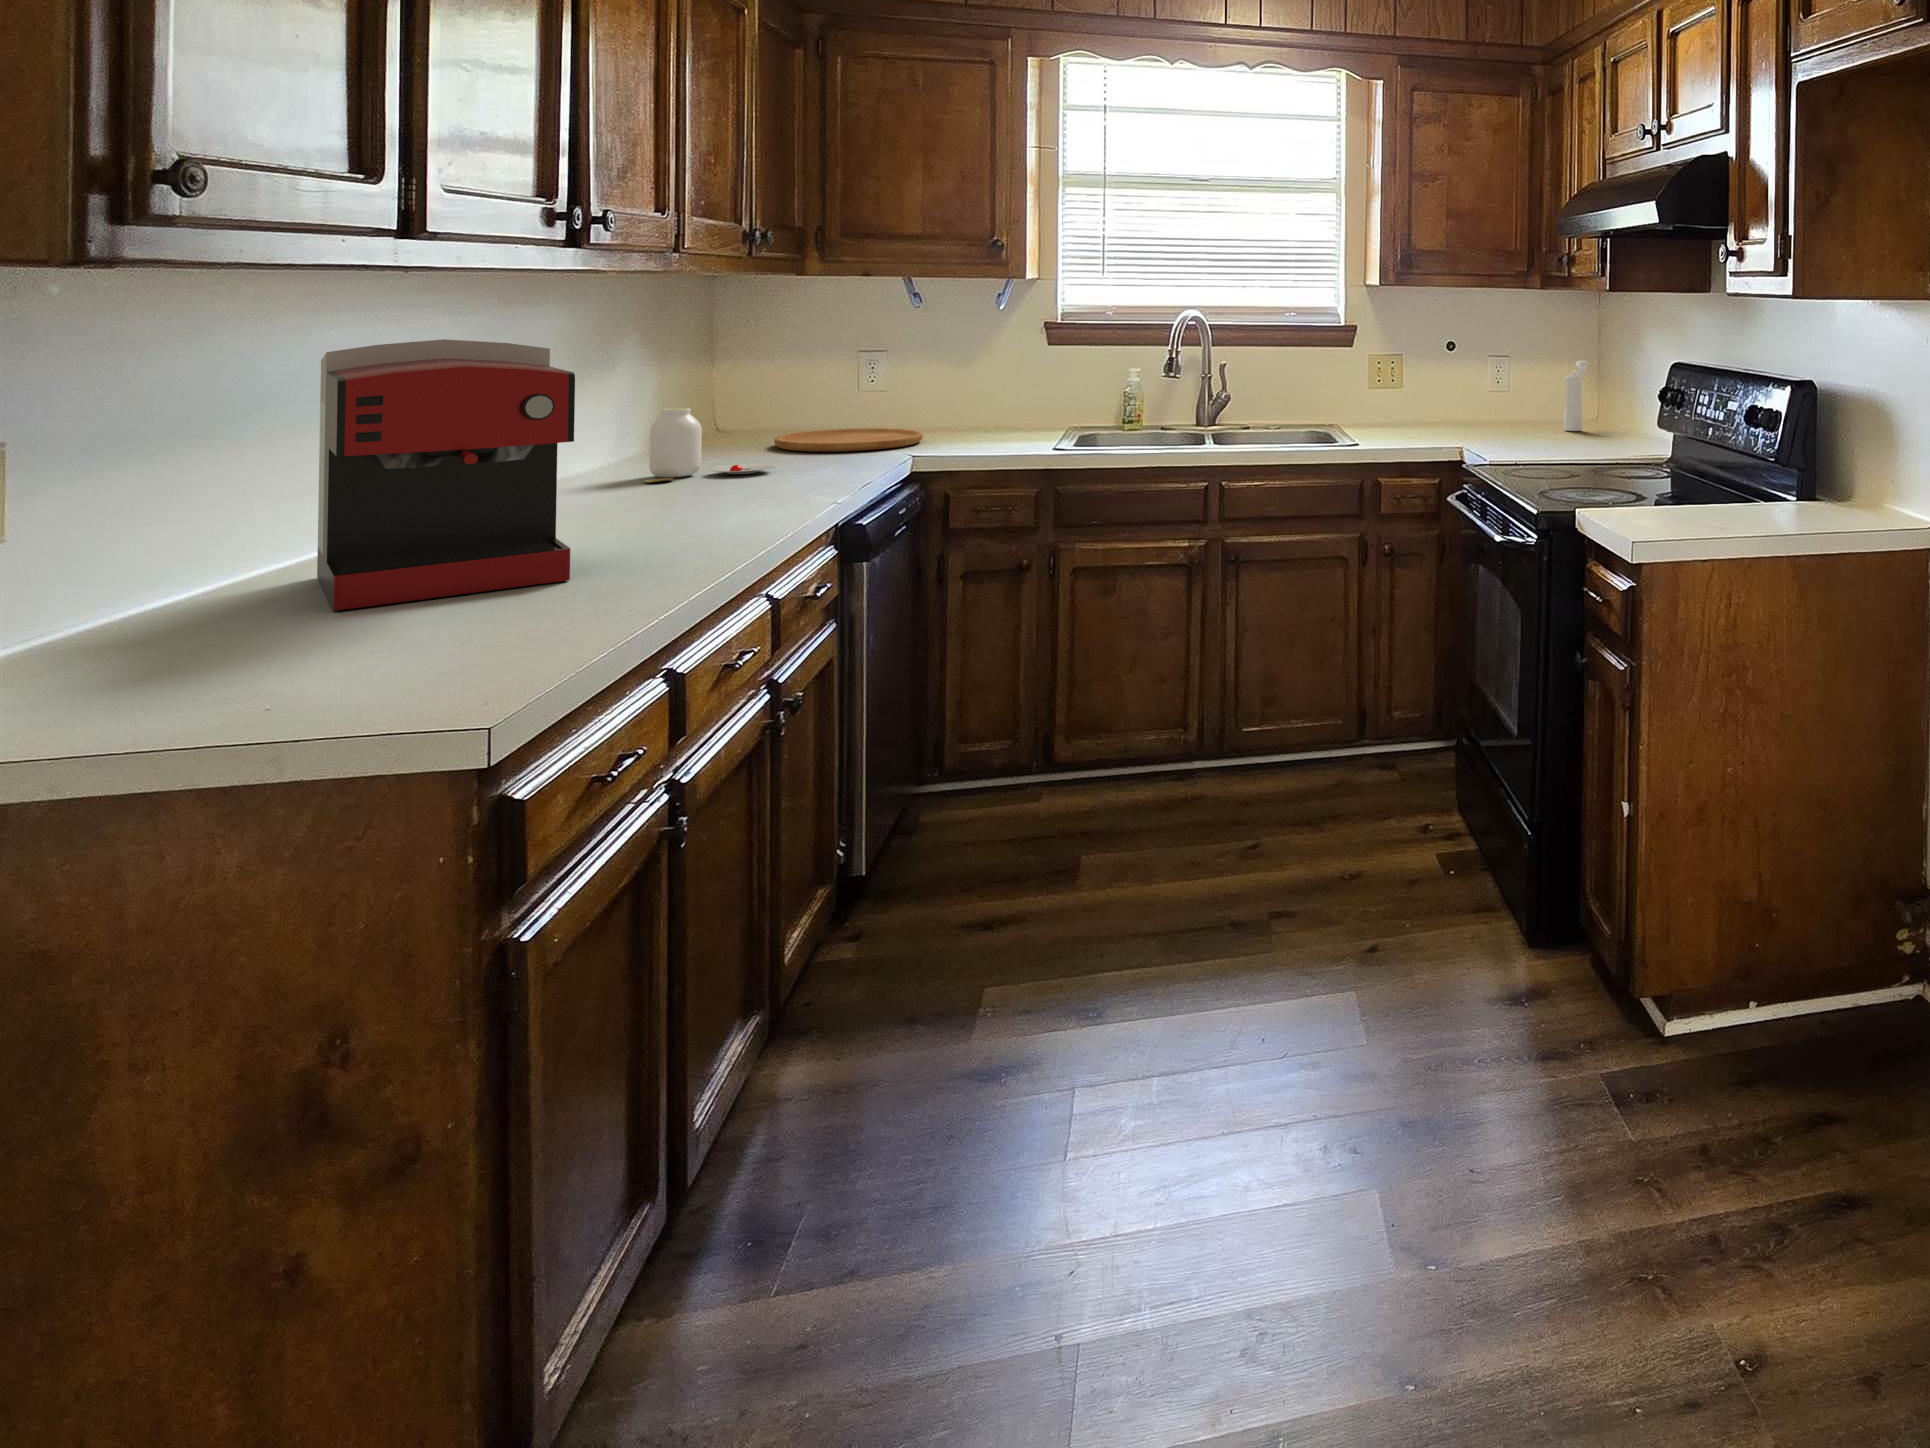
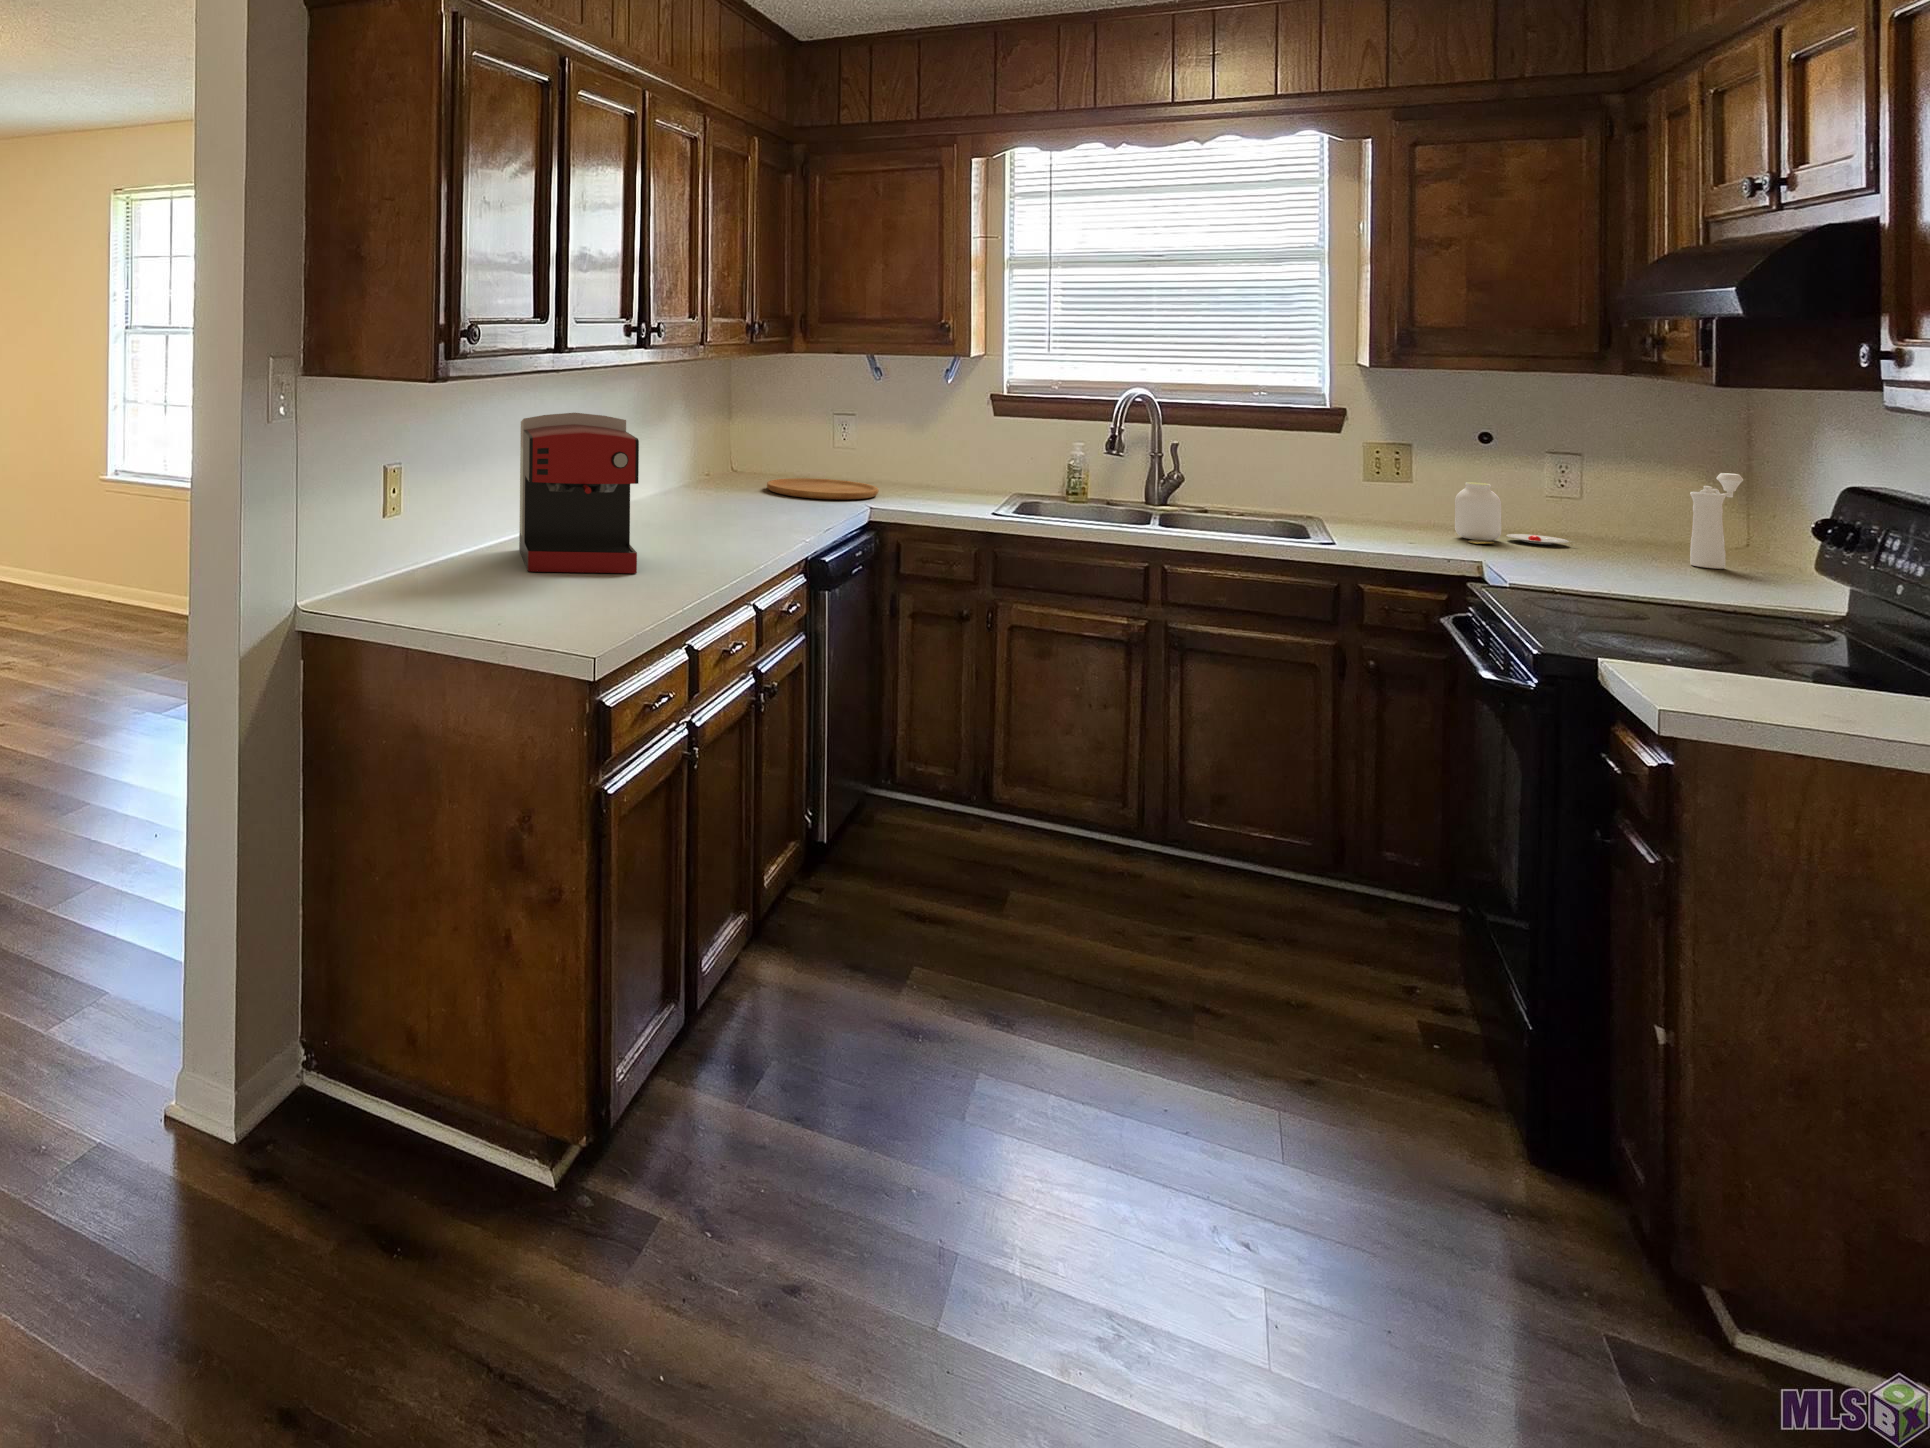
jar: present [644,408,775,483] -> present [1455,482,1569,544]

